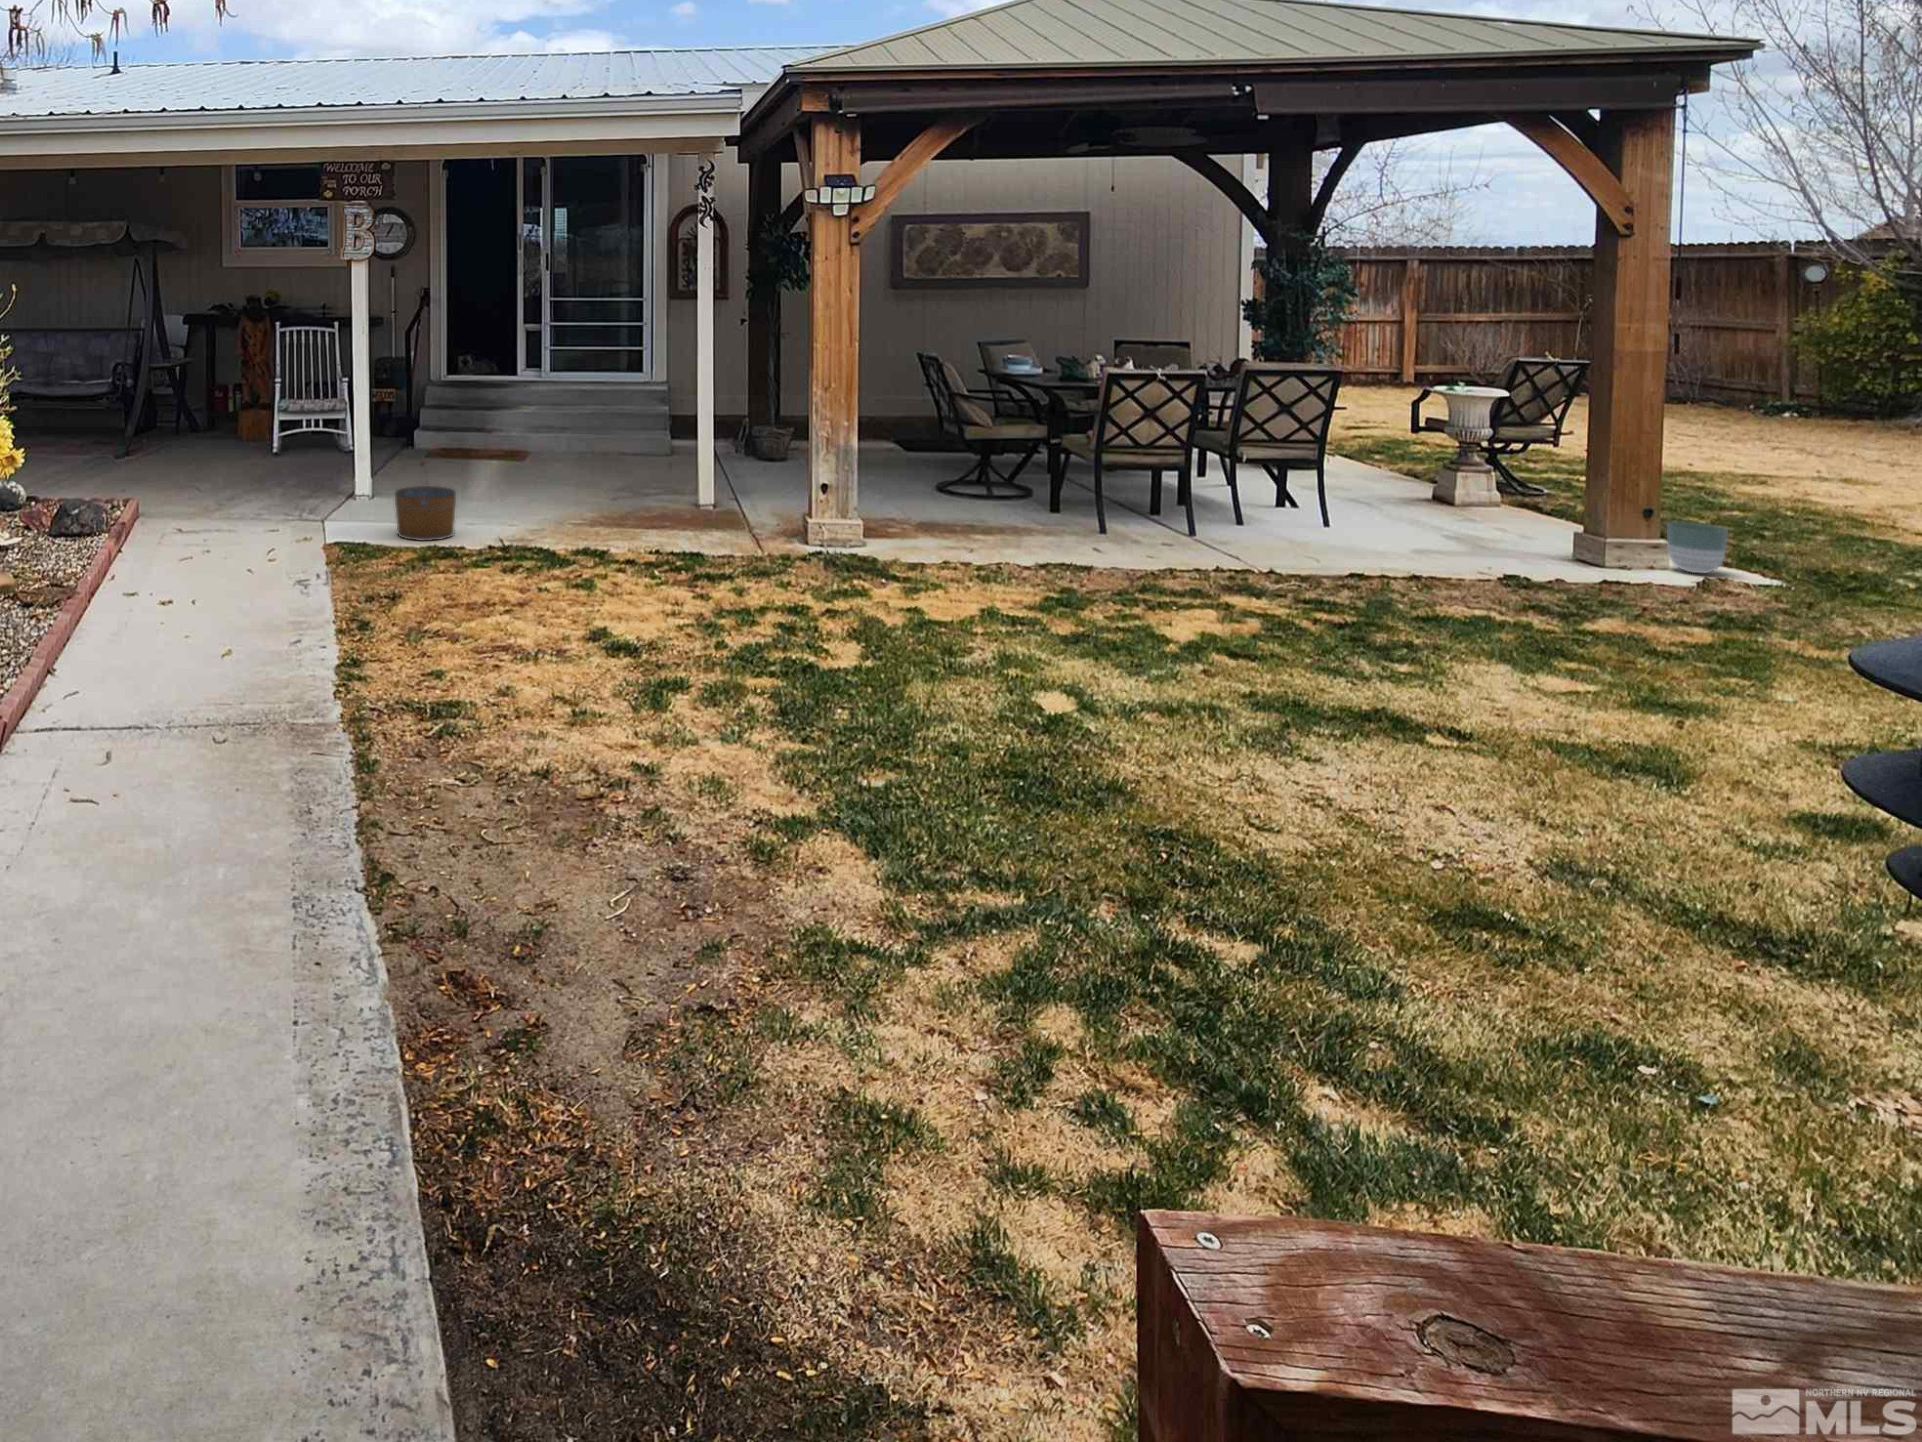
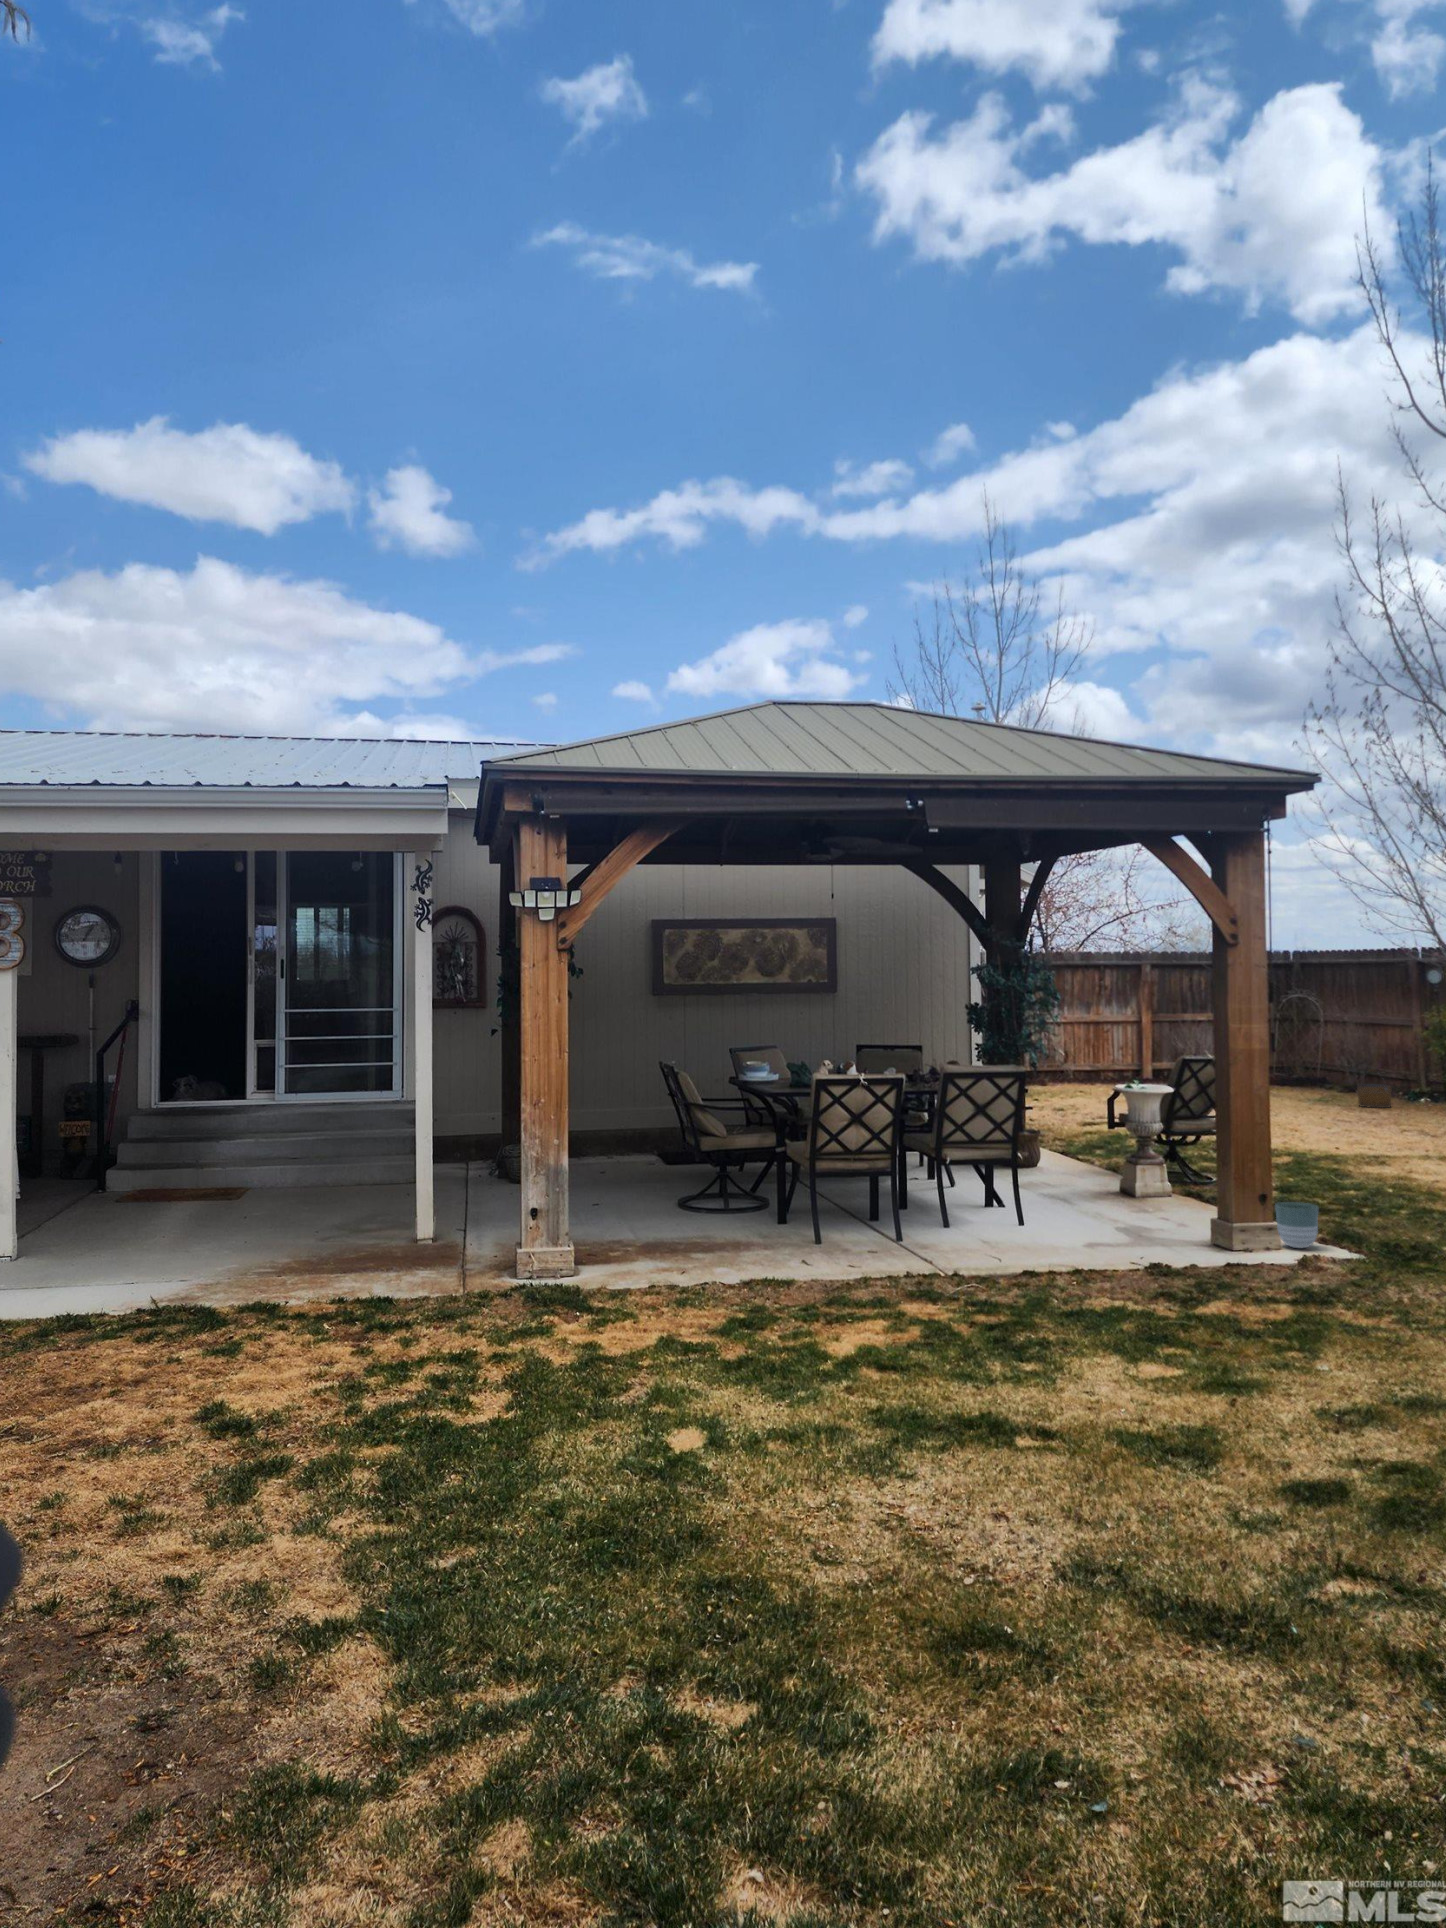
bucket: present [395,461,456,541] -> present [1357,1069,1392,1108]

